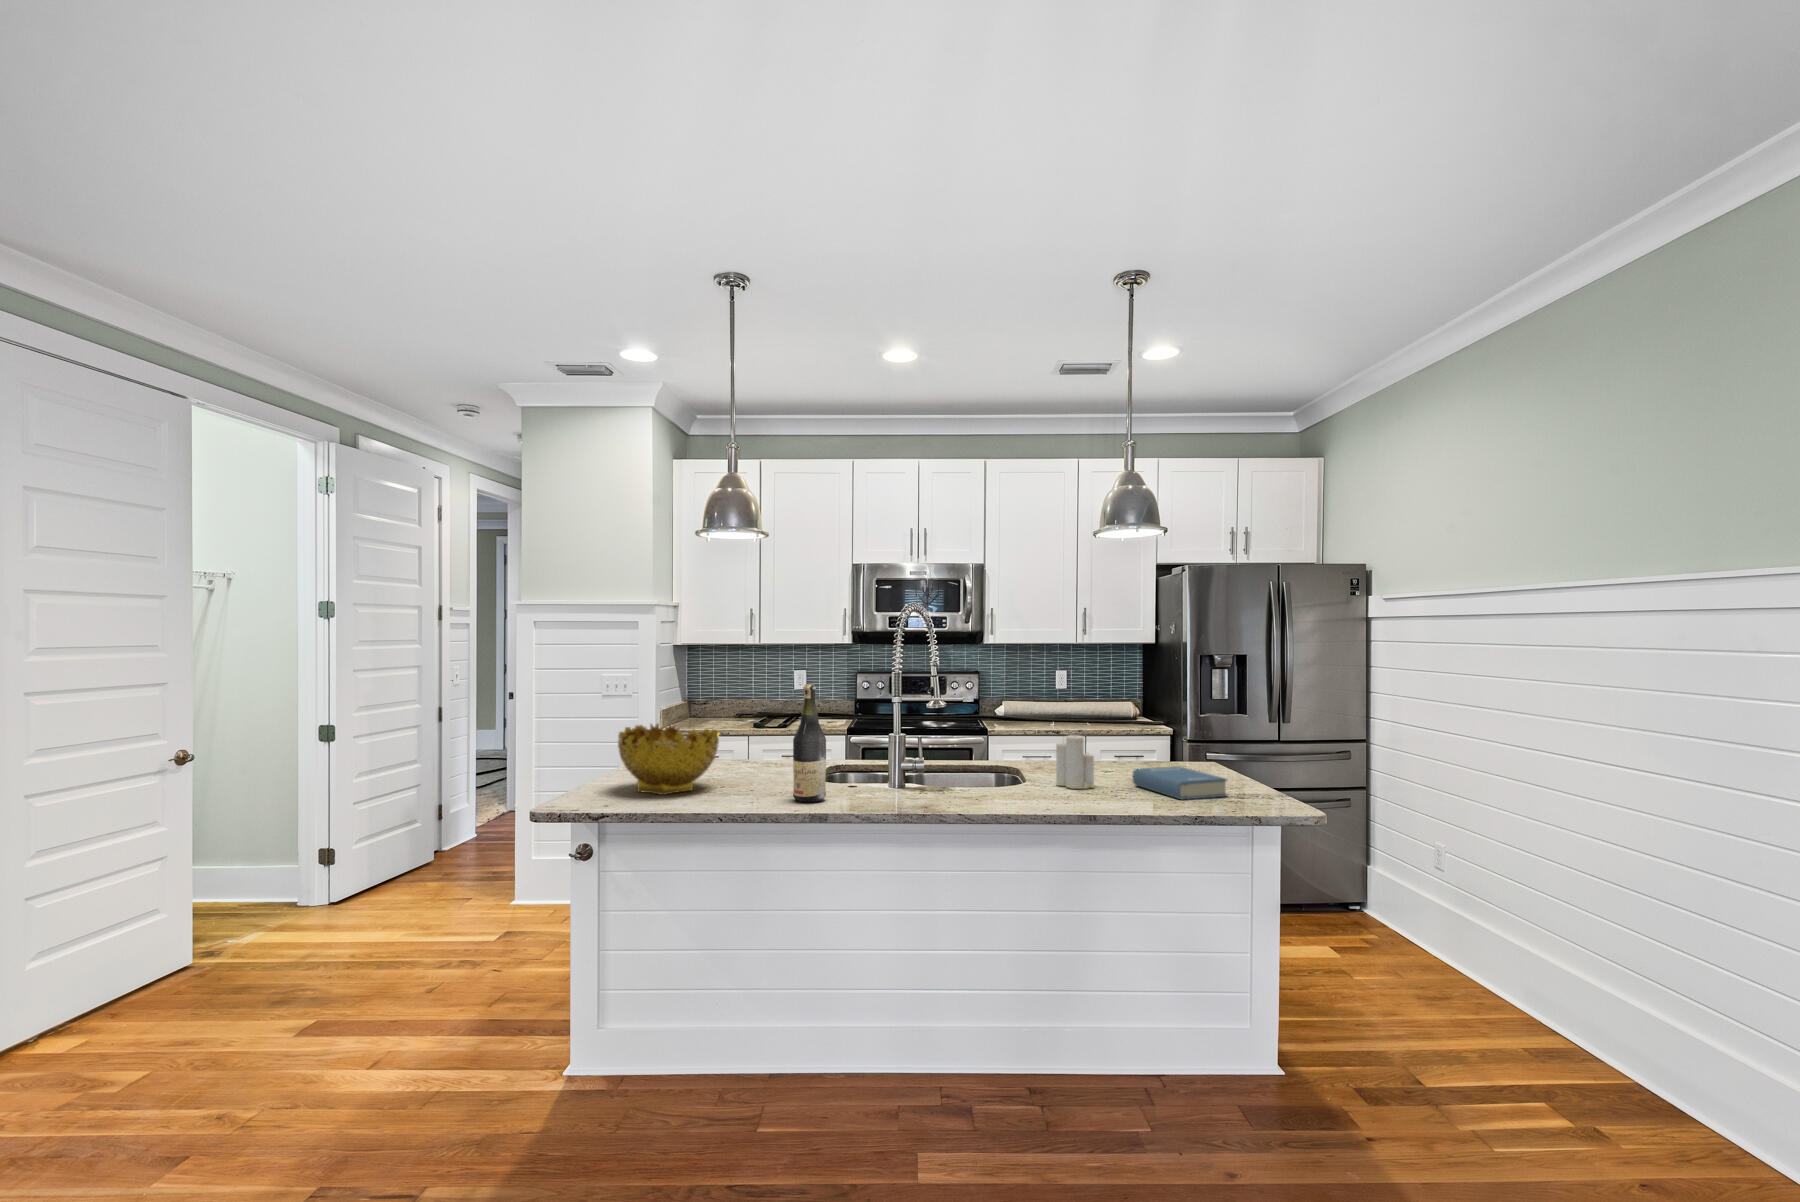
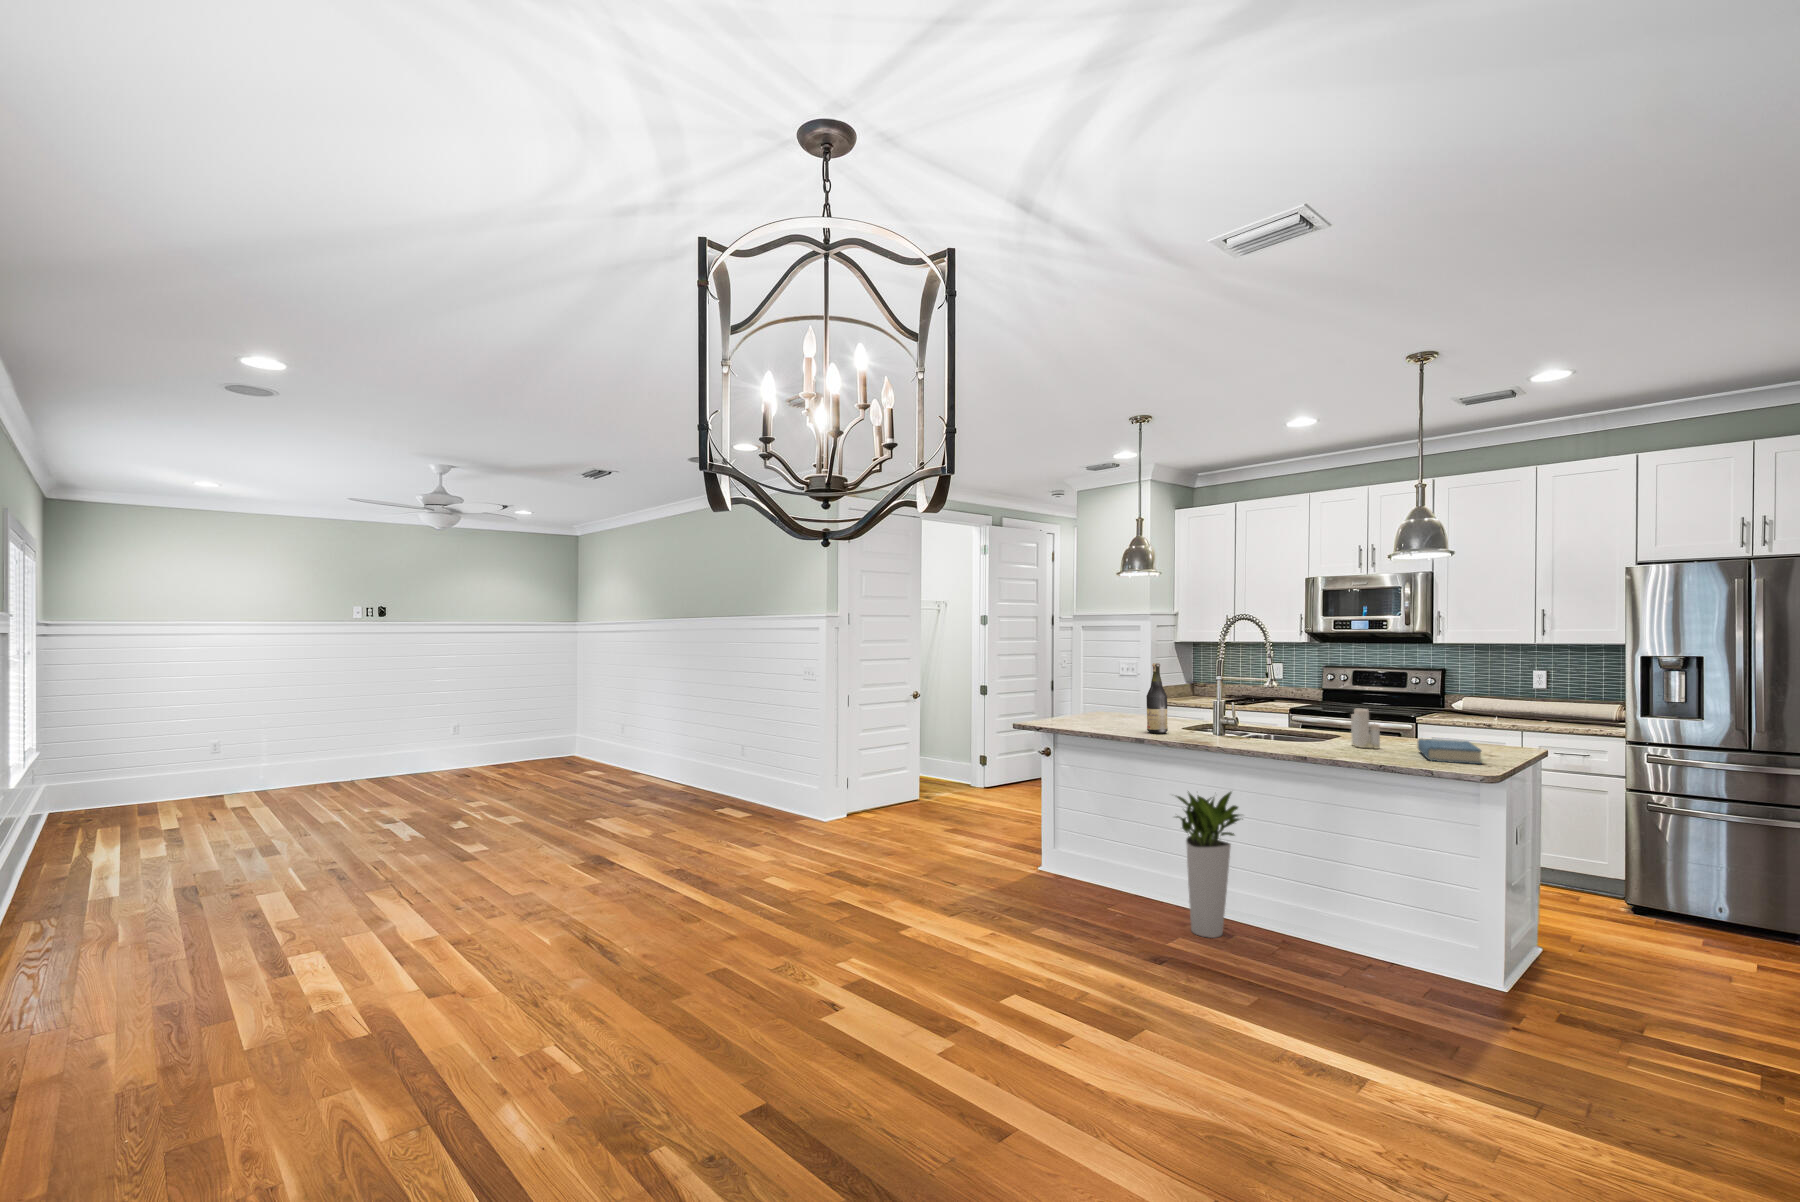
decorative bowl: present [618,723,719,795] -> none [1063,684,1121,723]
planter: none [840,878,947,1125] -> present [1176,792,1241,938]

